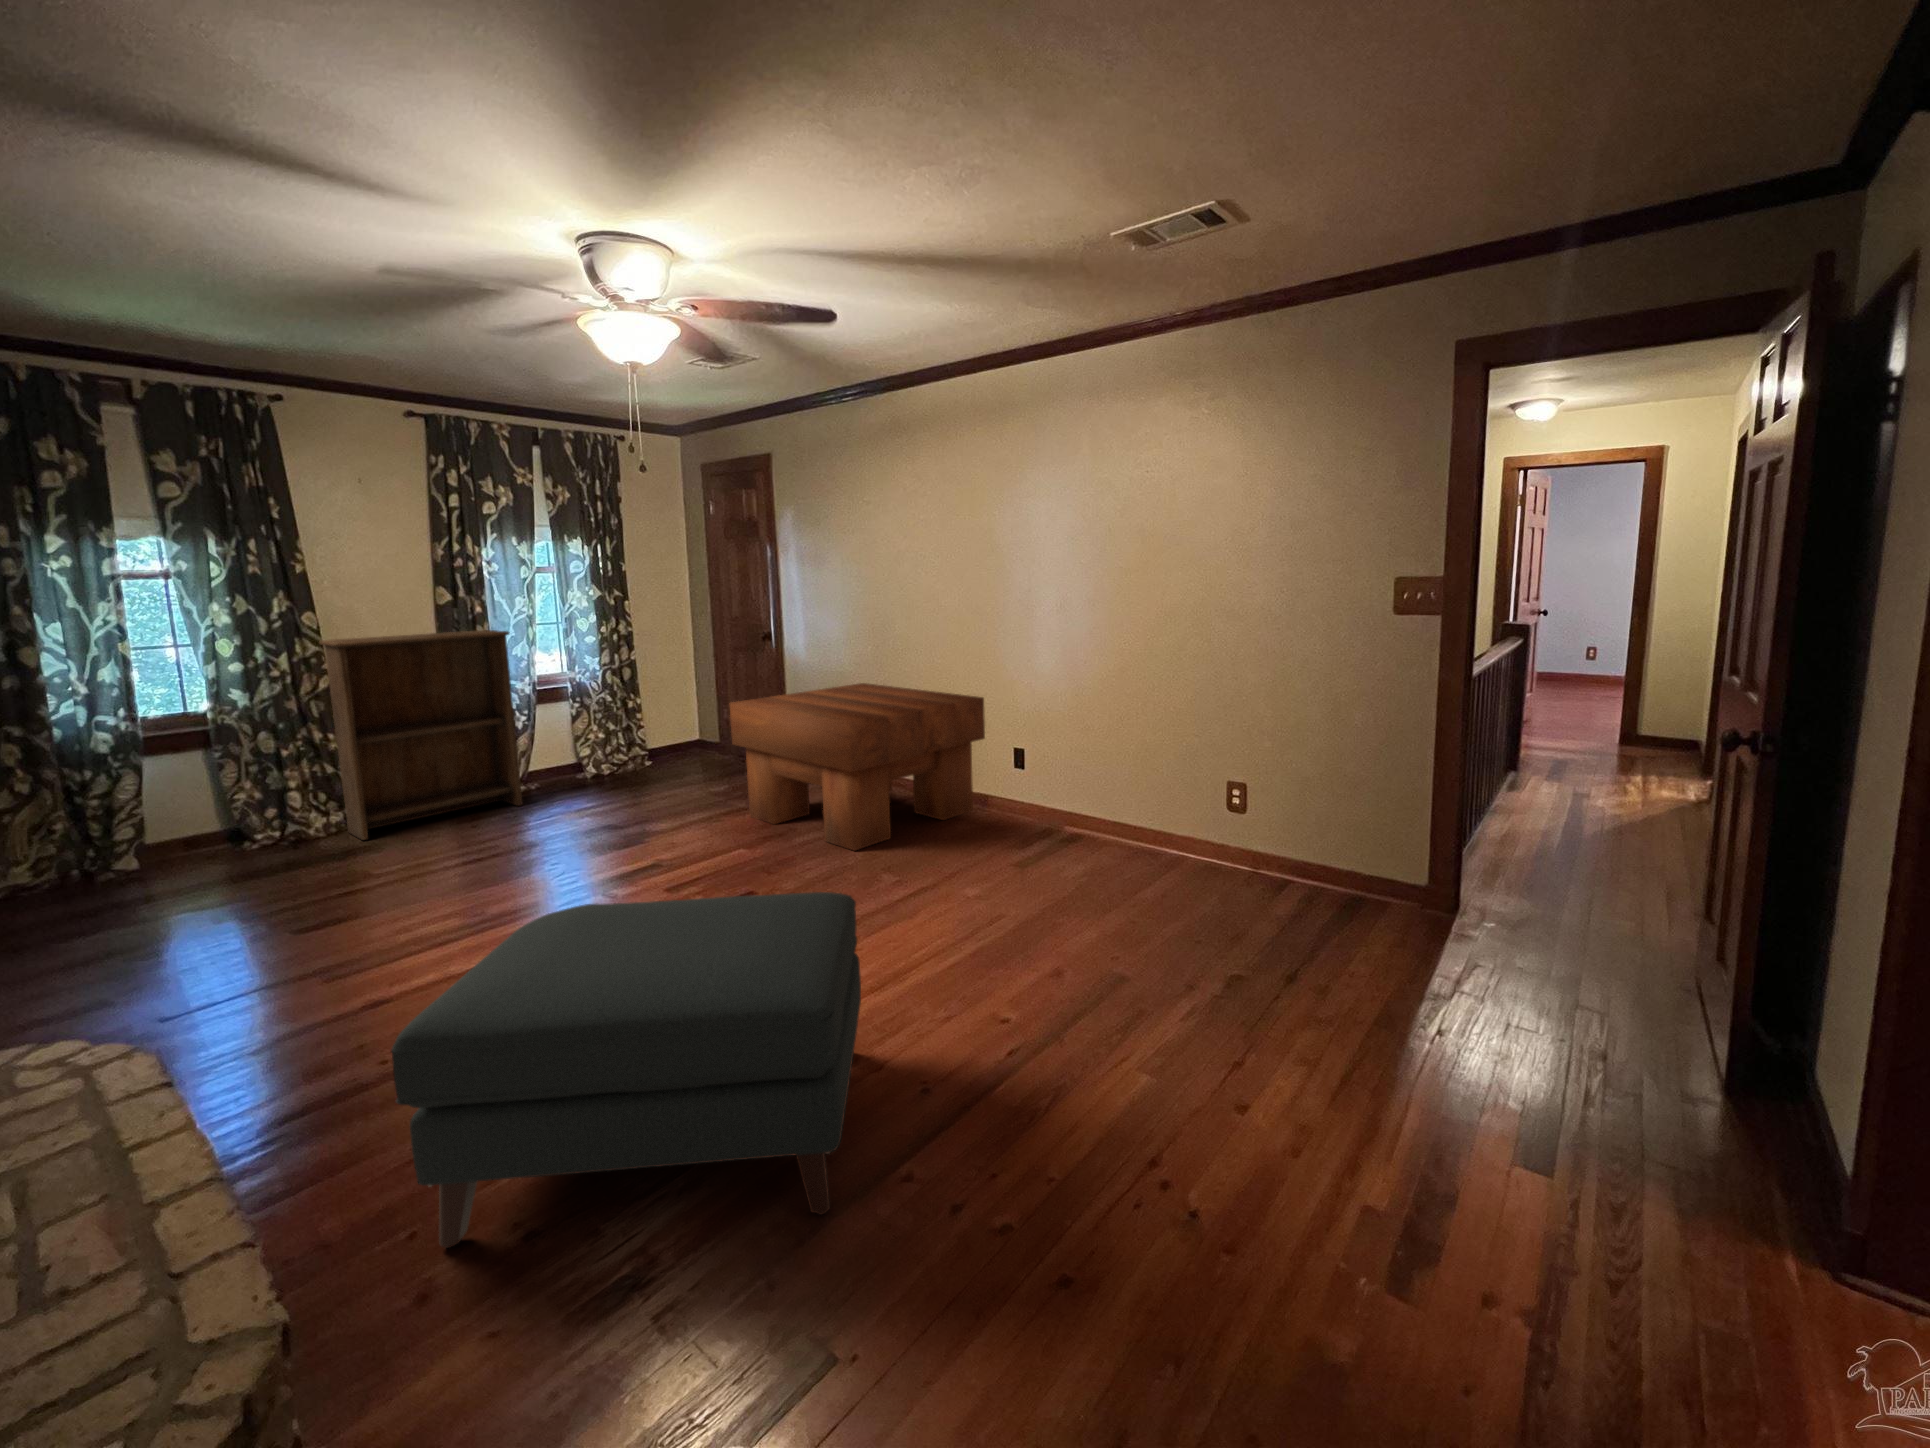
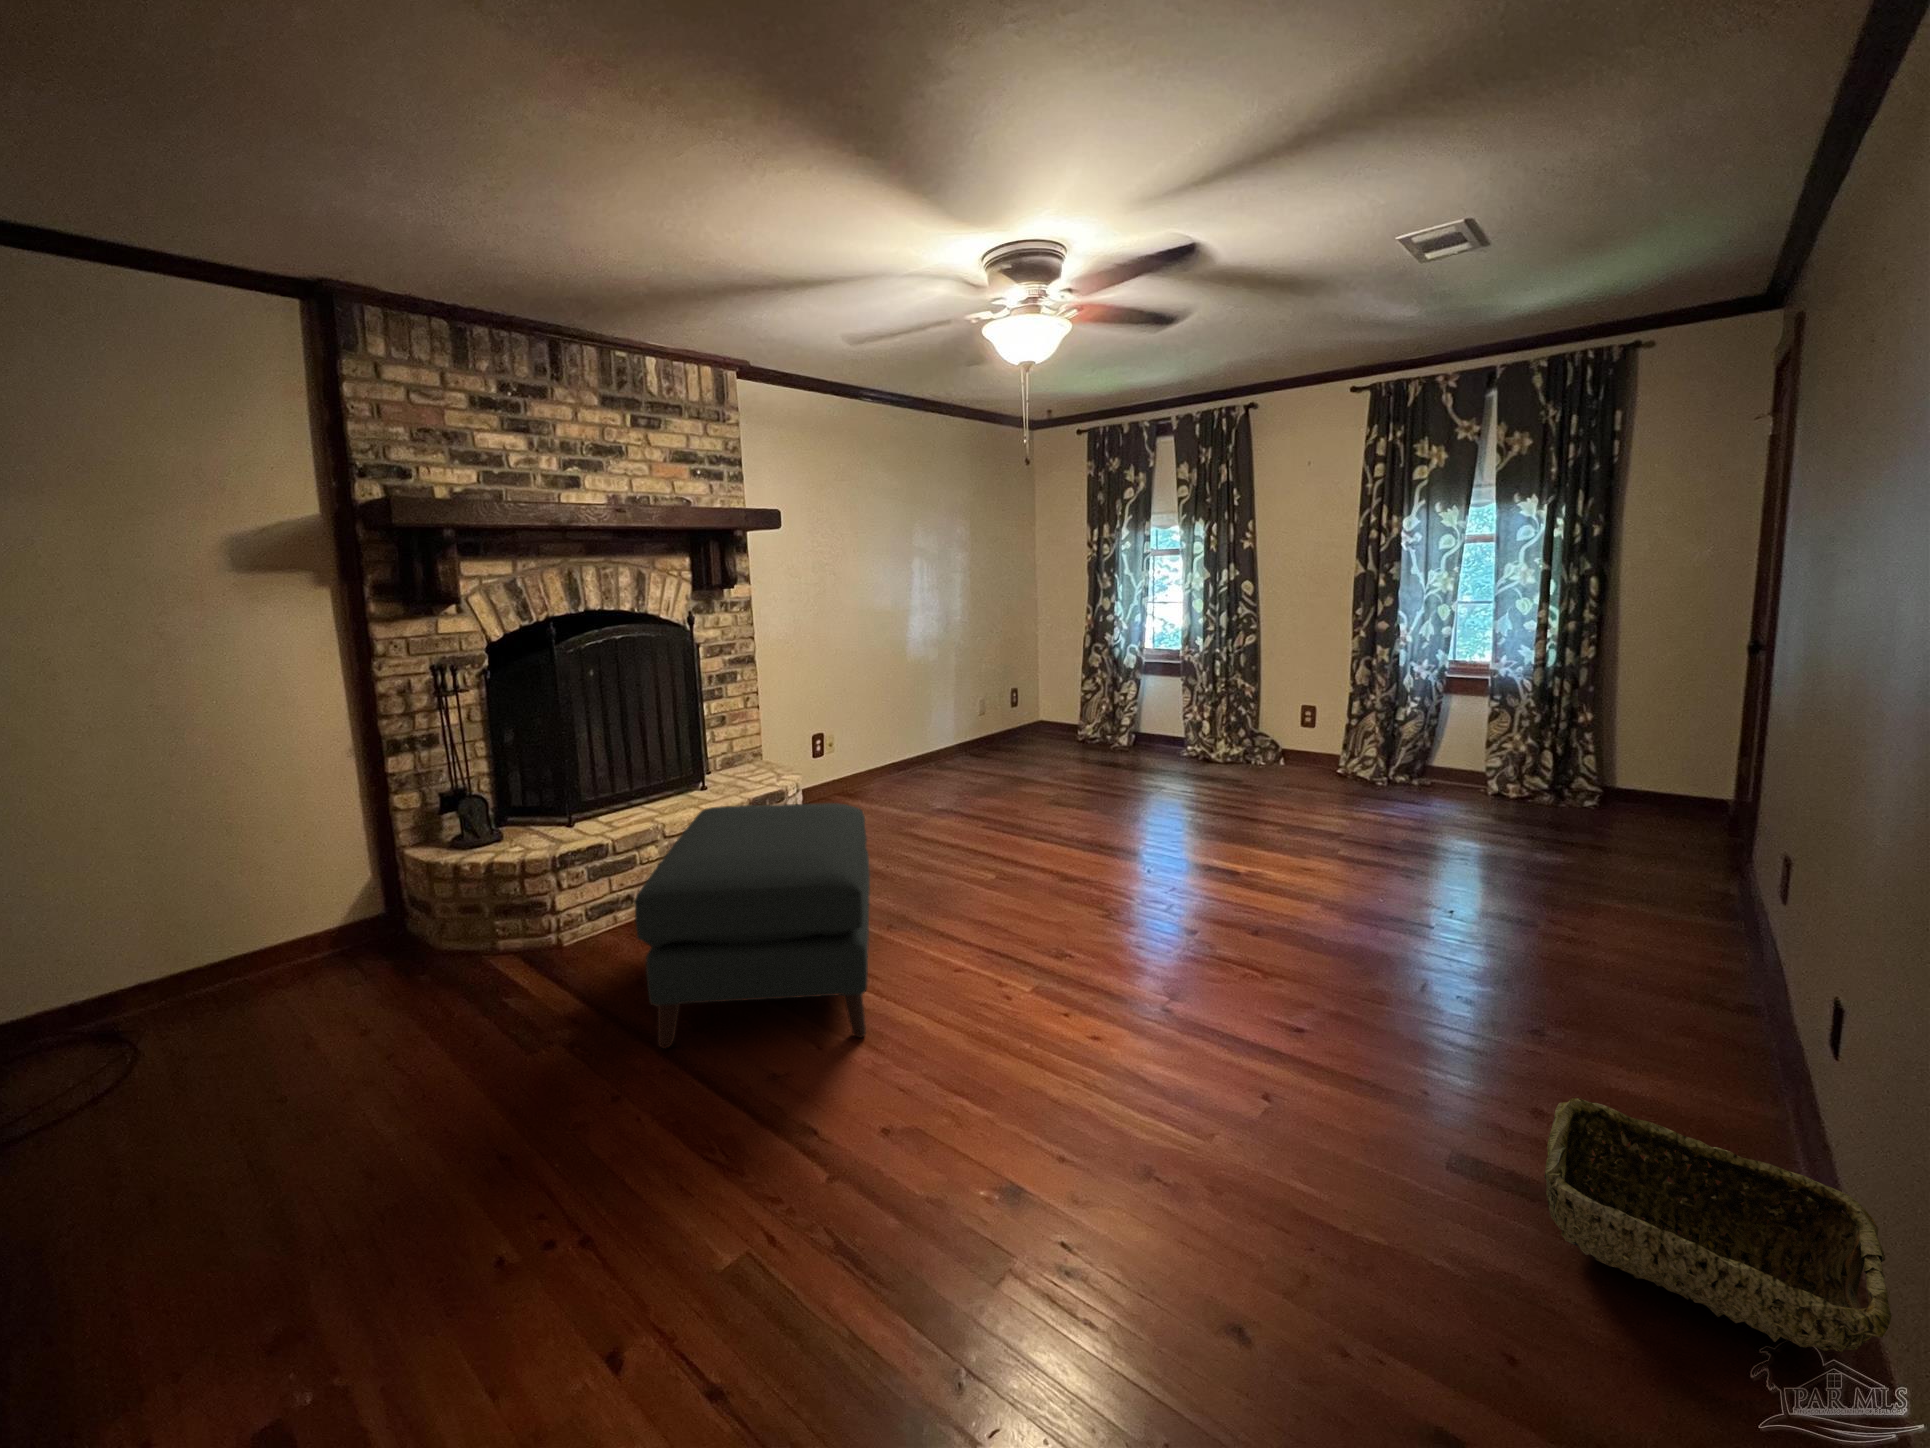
bookshelf: present [320,630,522,840] -> none [1217,604,1376,789]
coffee table: present [729,683,985,851] -> none [1381,728,1856,1095]
woven basket: none [1032,798,1125,861] -> present [1544,1098,1892,1352]

